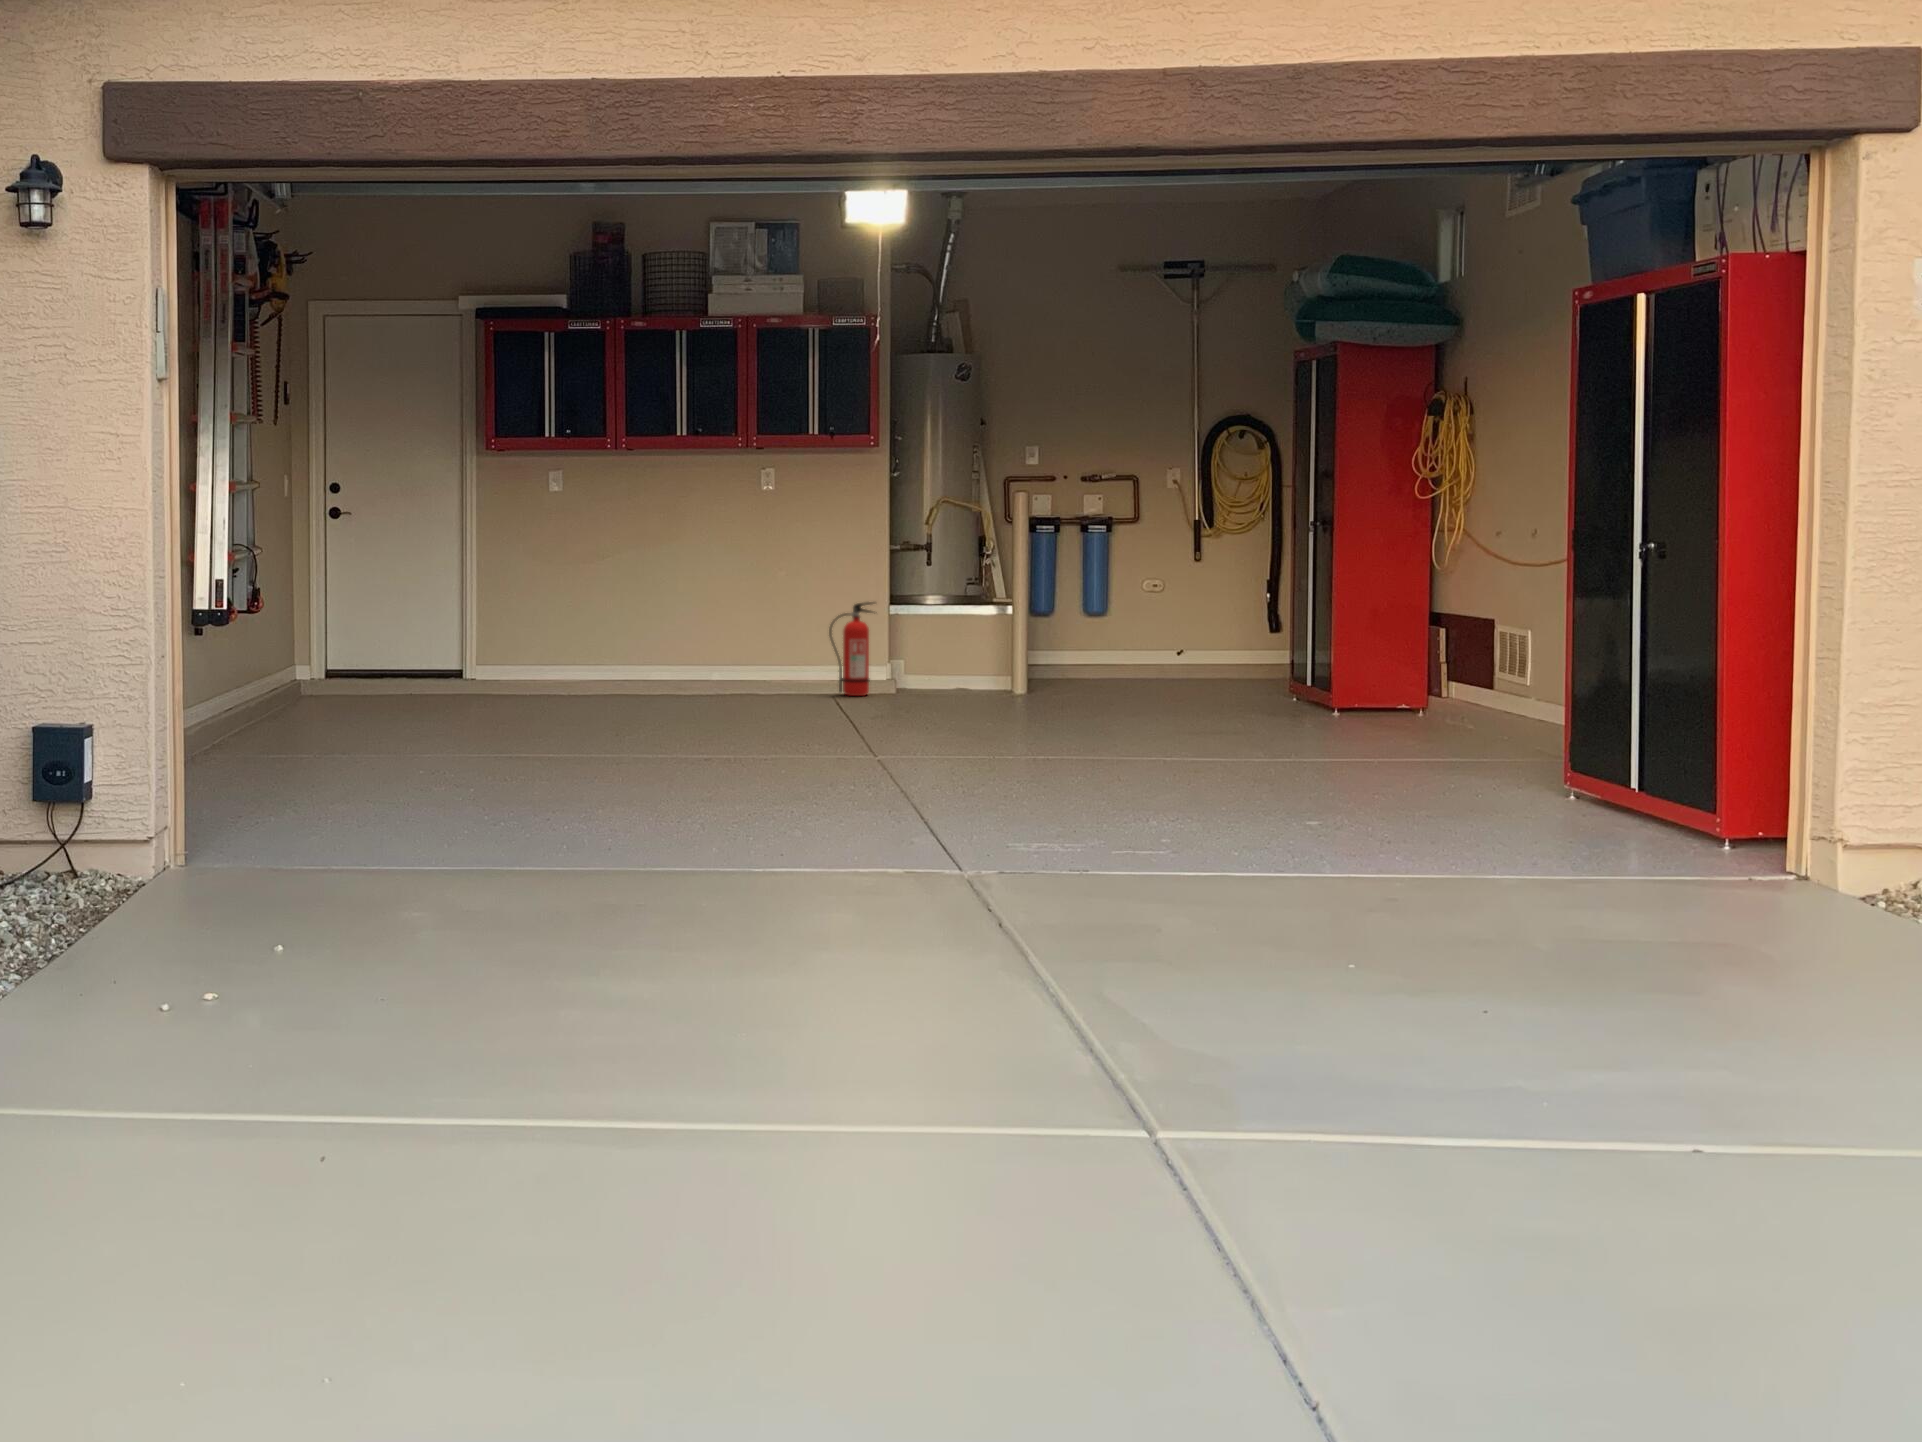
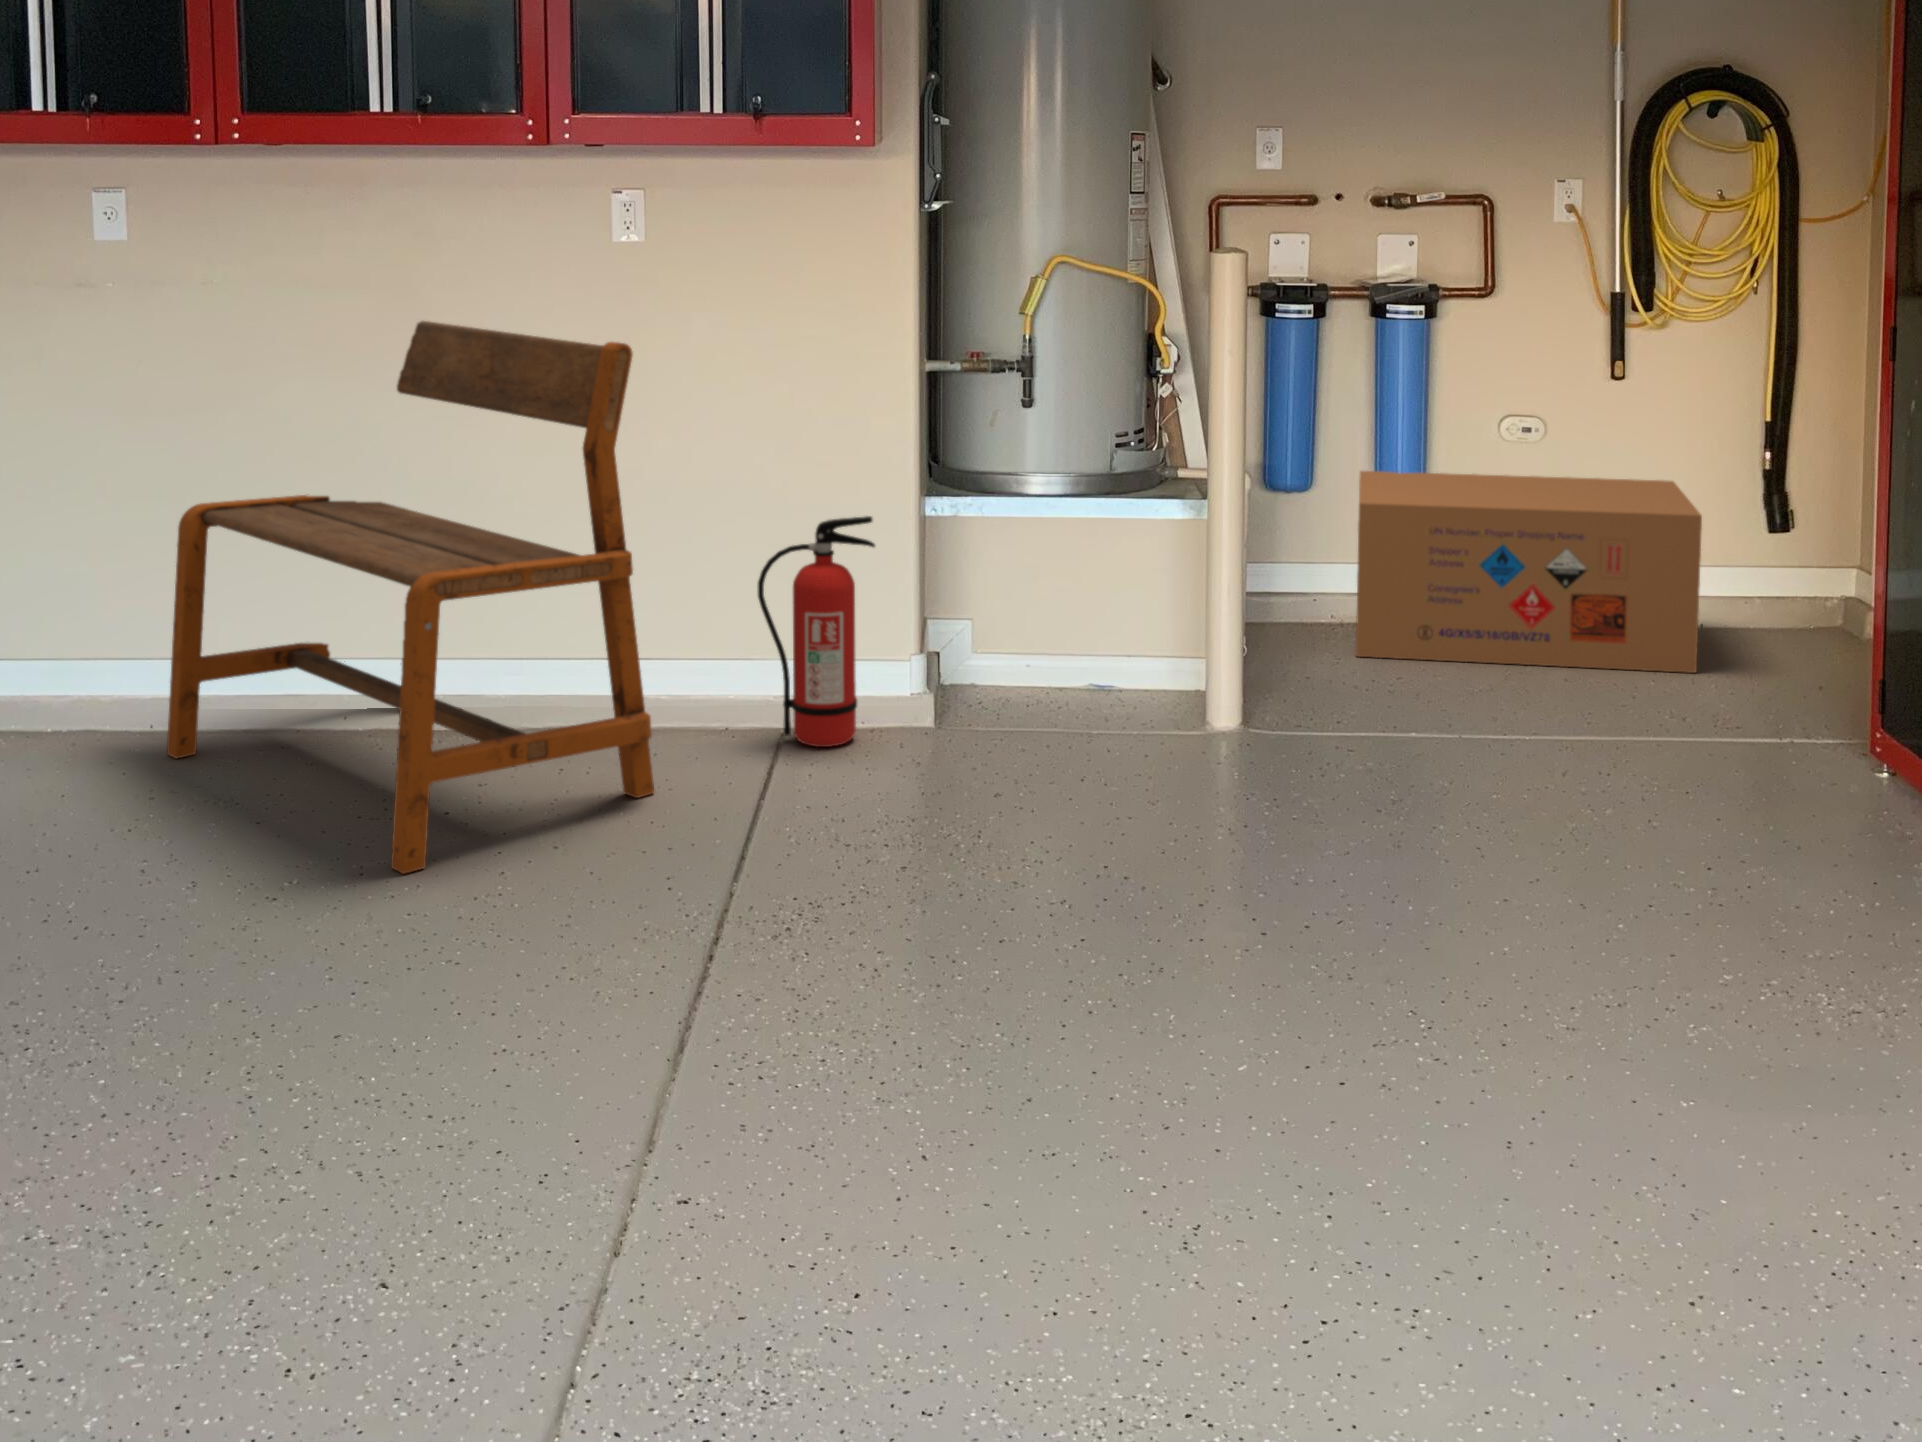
bench: none [591,522,801,714] -> present [167,321,654,874]
cardboard box: none [1076,605,1231,683] -> present [1356,471,1702,673]

